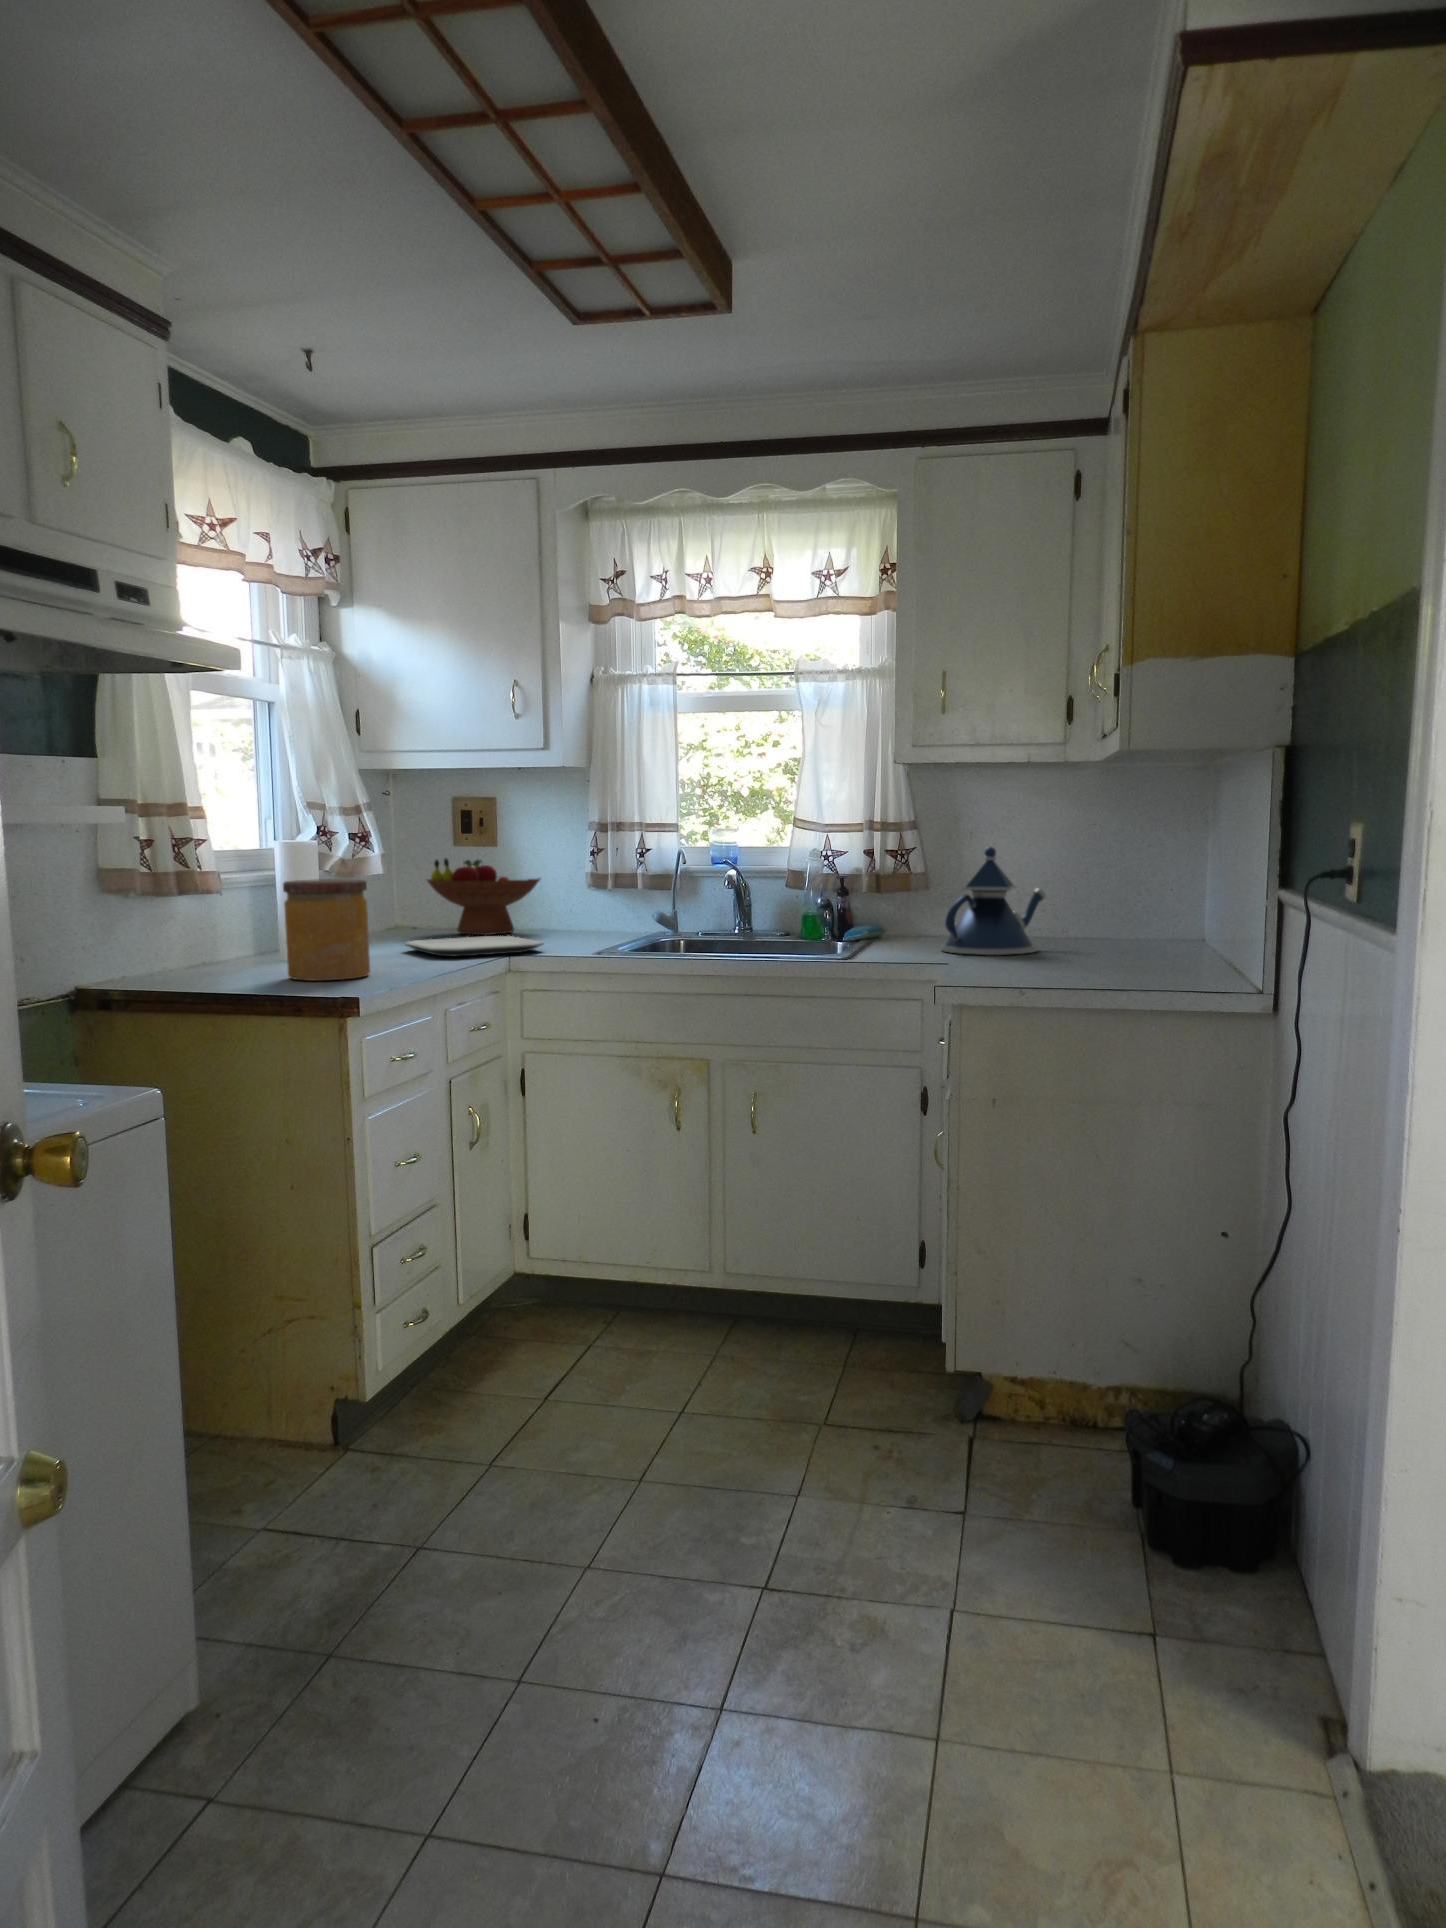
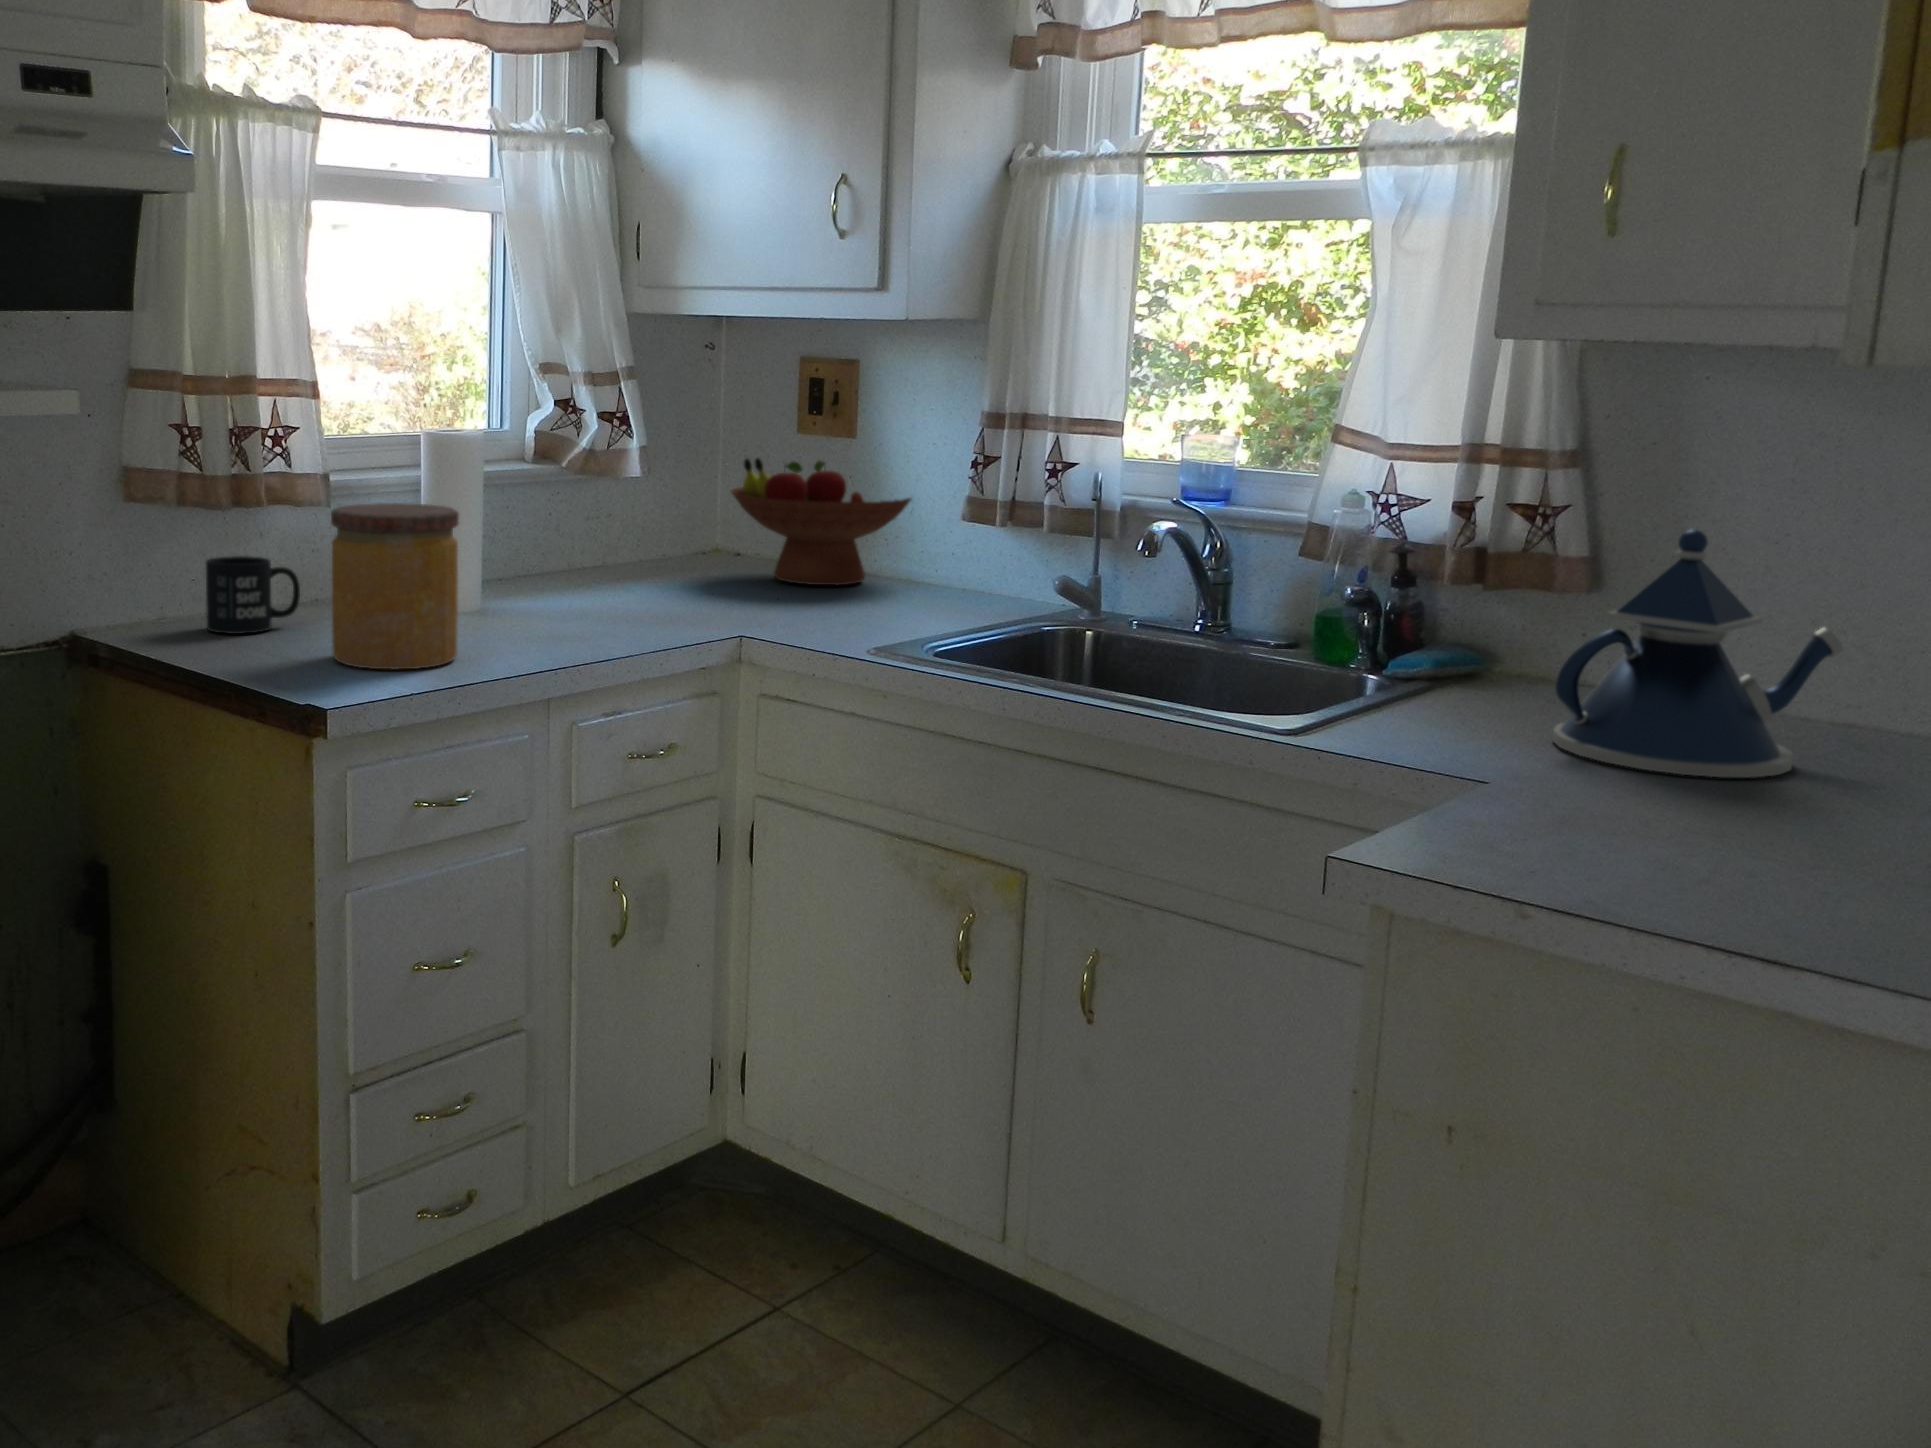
mug: none [157,927,220,977] -> present [206,556,300,634]
plate: present [405,936,544,956] -> none [617,593,817,637]

